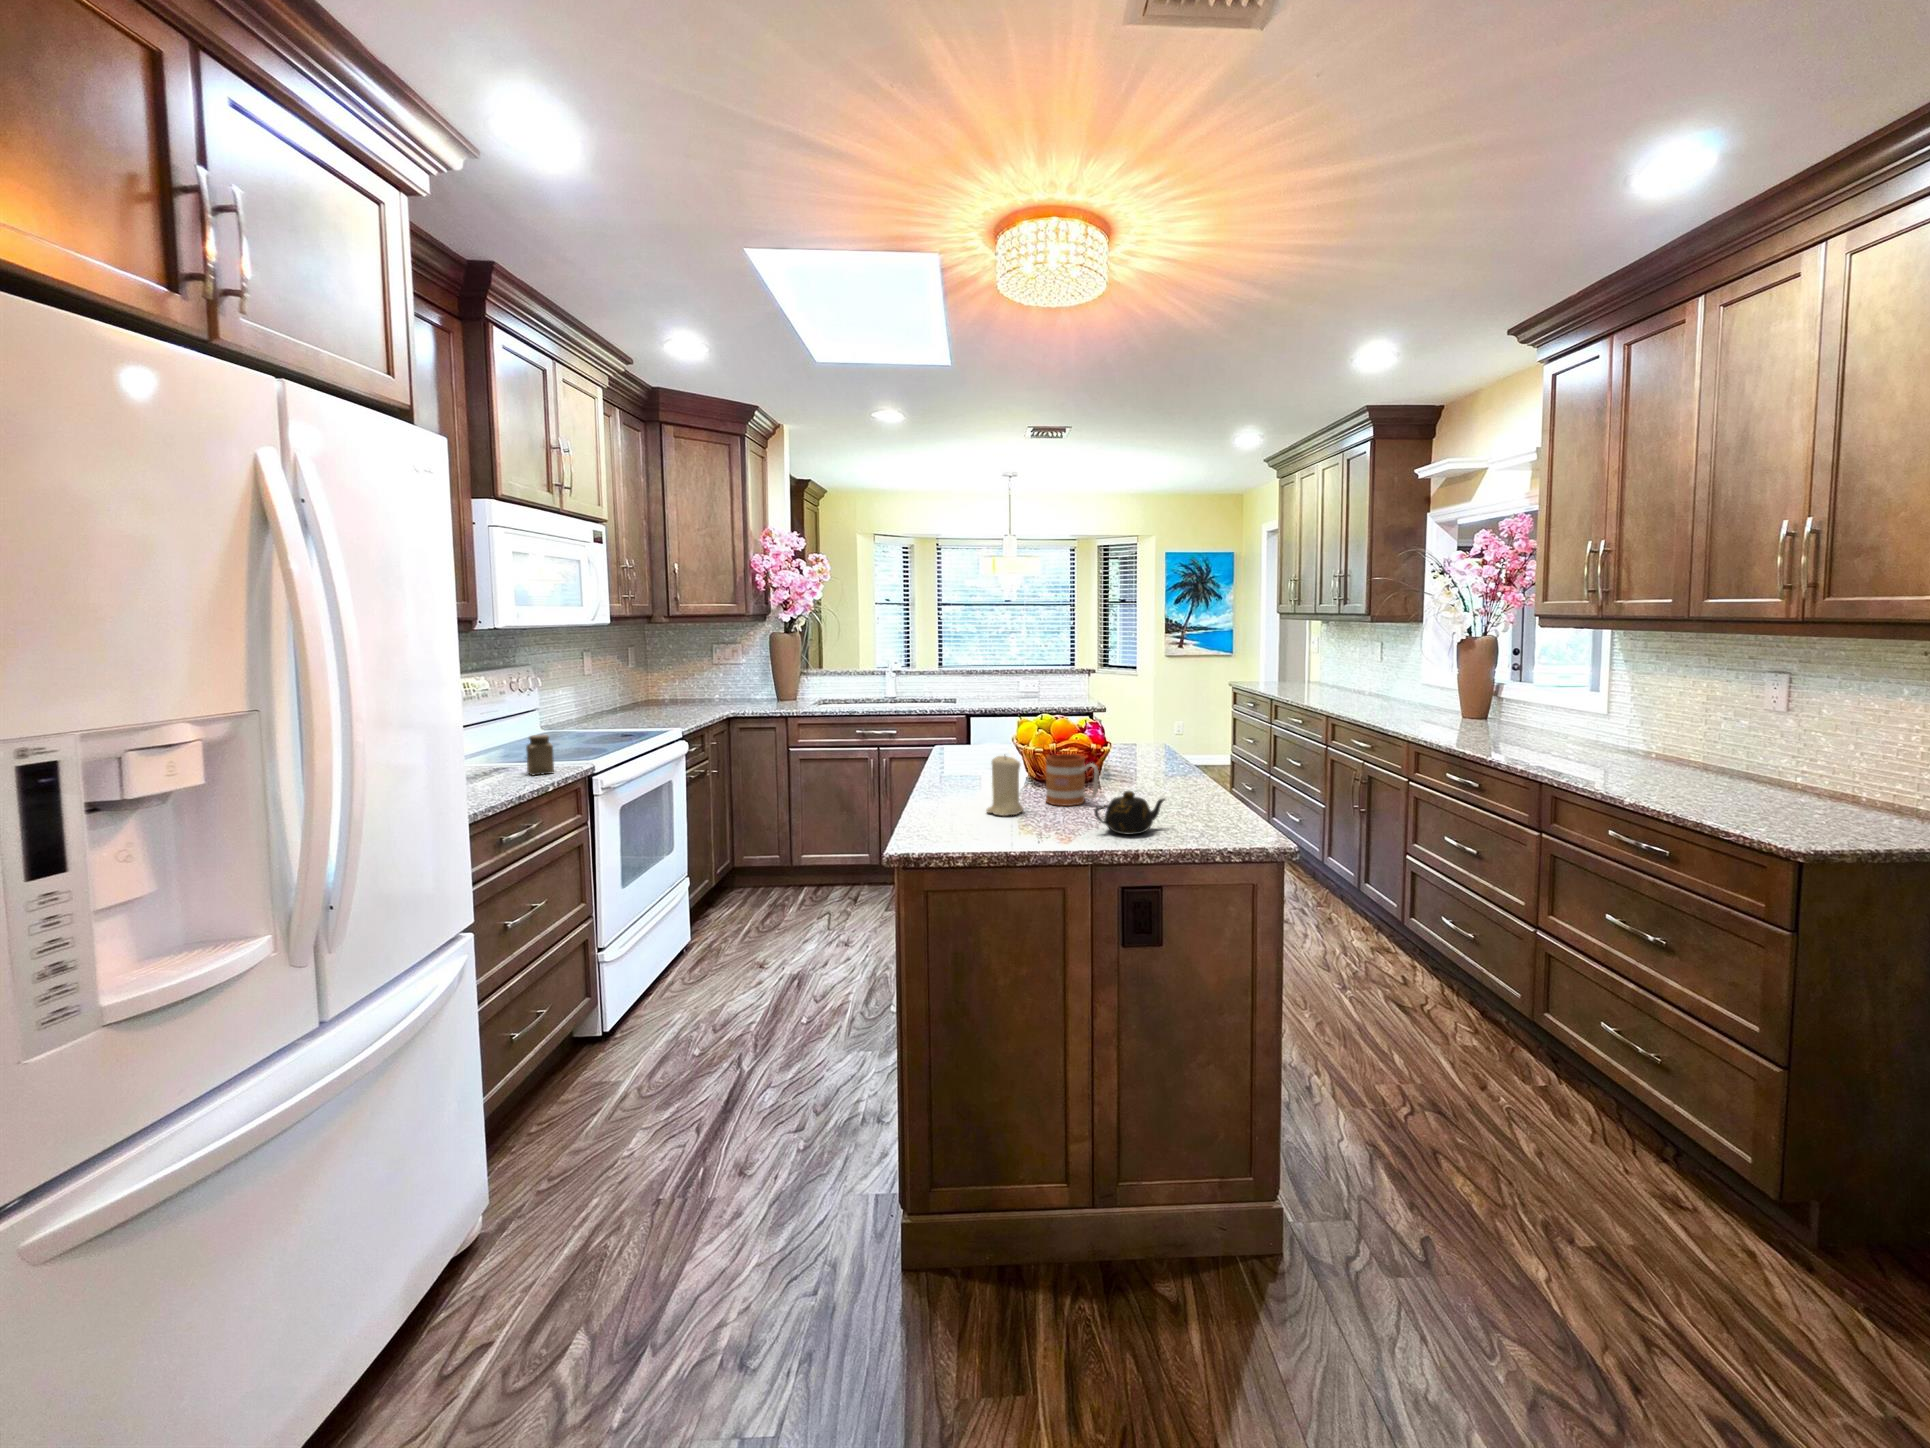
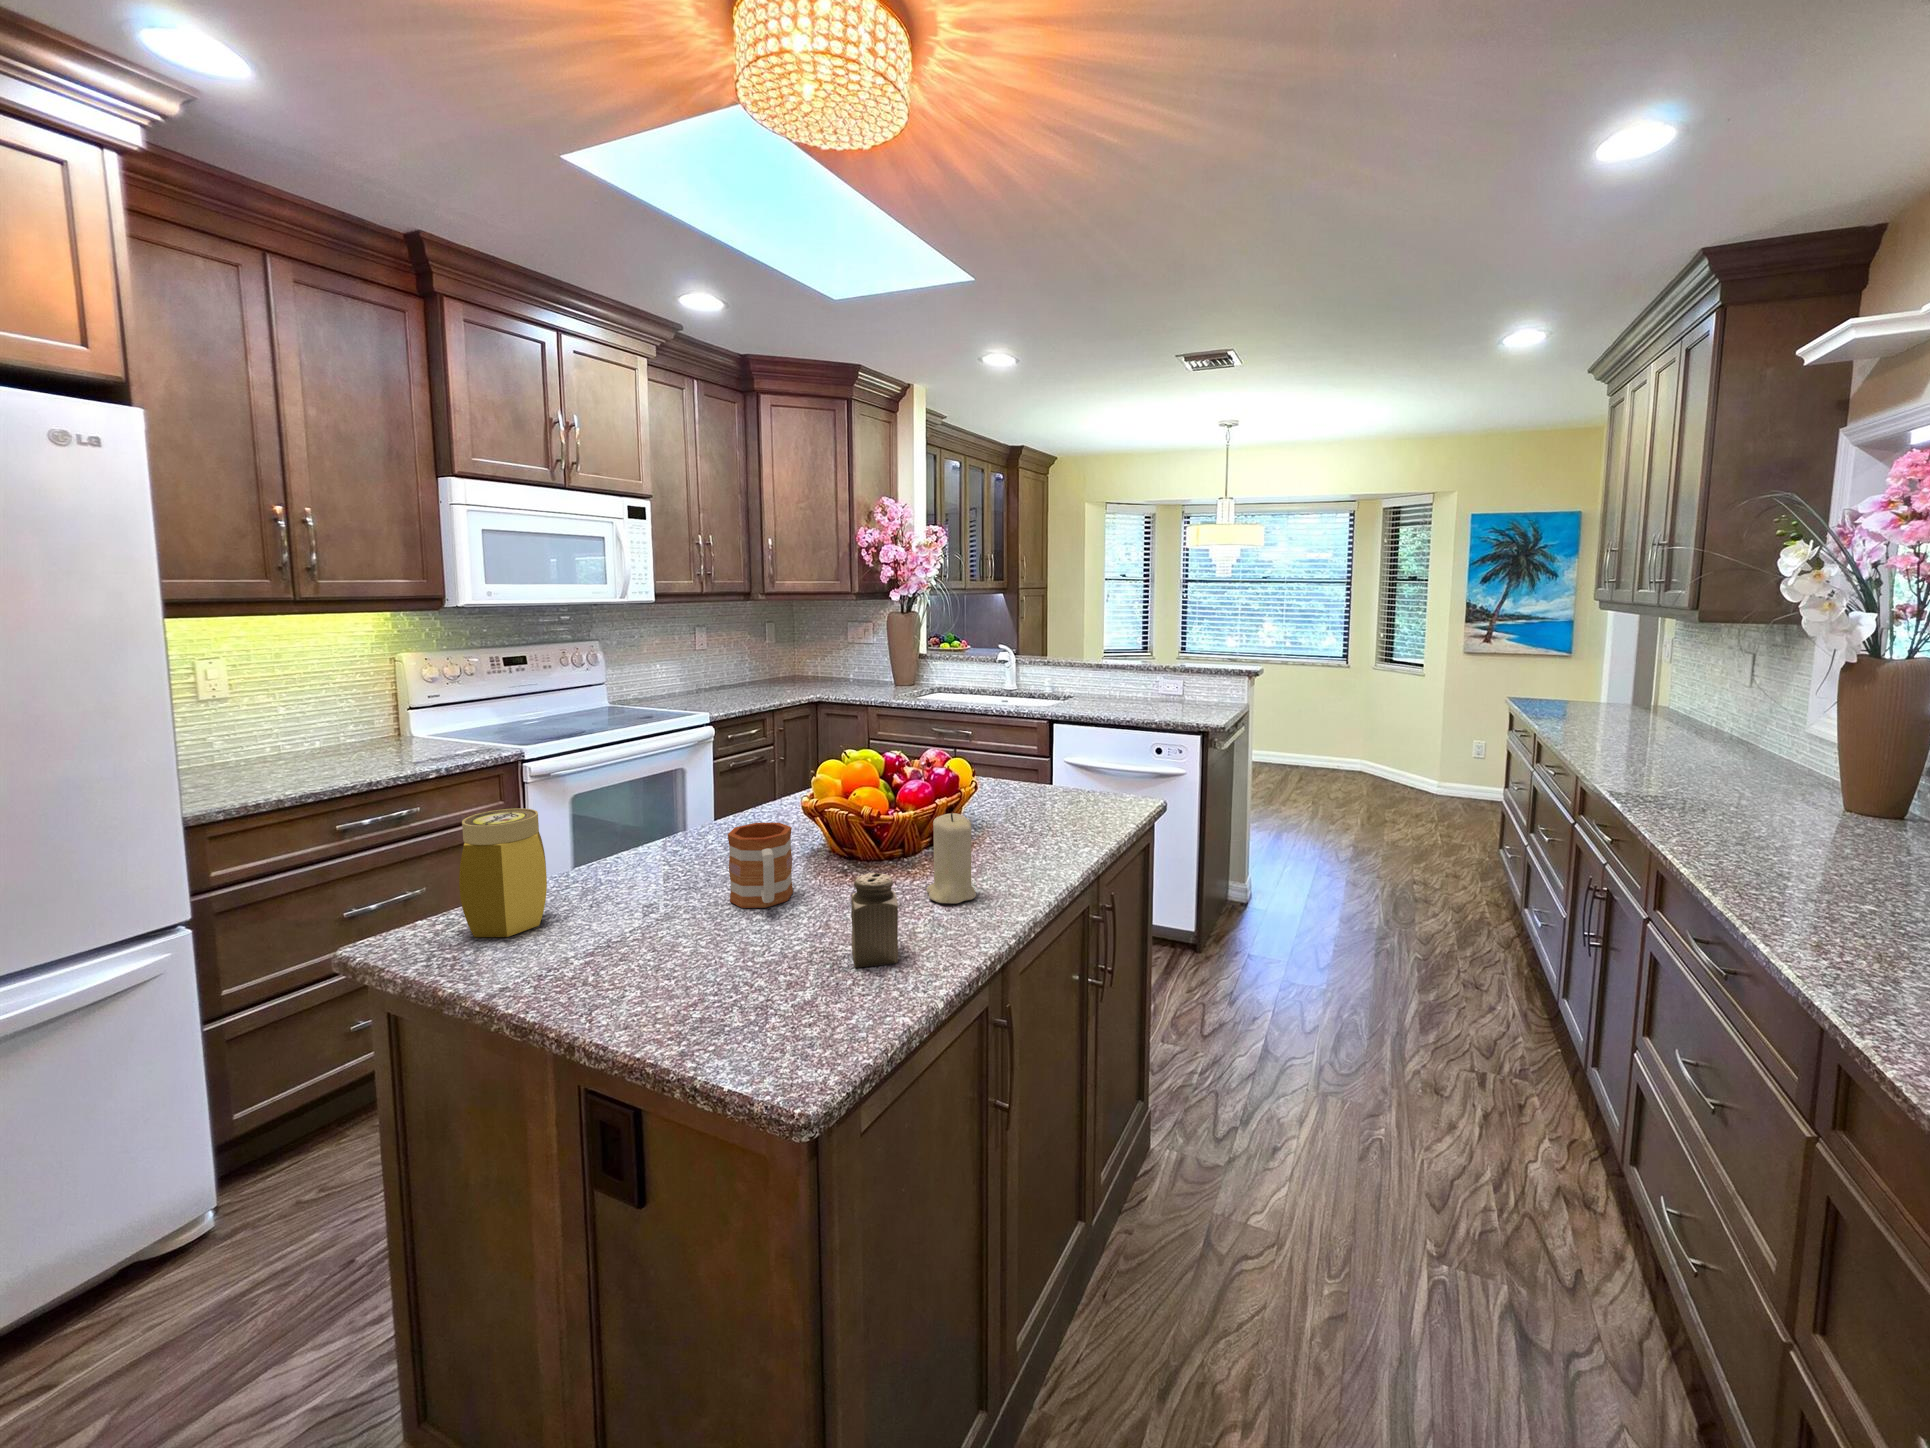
salt shaker: present [526,735,554,775] -> present [851,873,898,967]
jar: none [928,750,980,835] -> present [459,808,547,937]
candle: present [987,755,1024,816] -> present [926,813,976,904]
teapot: present [1094,791,1165,835] -> none [603,922,724,1003]

